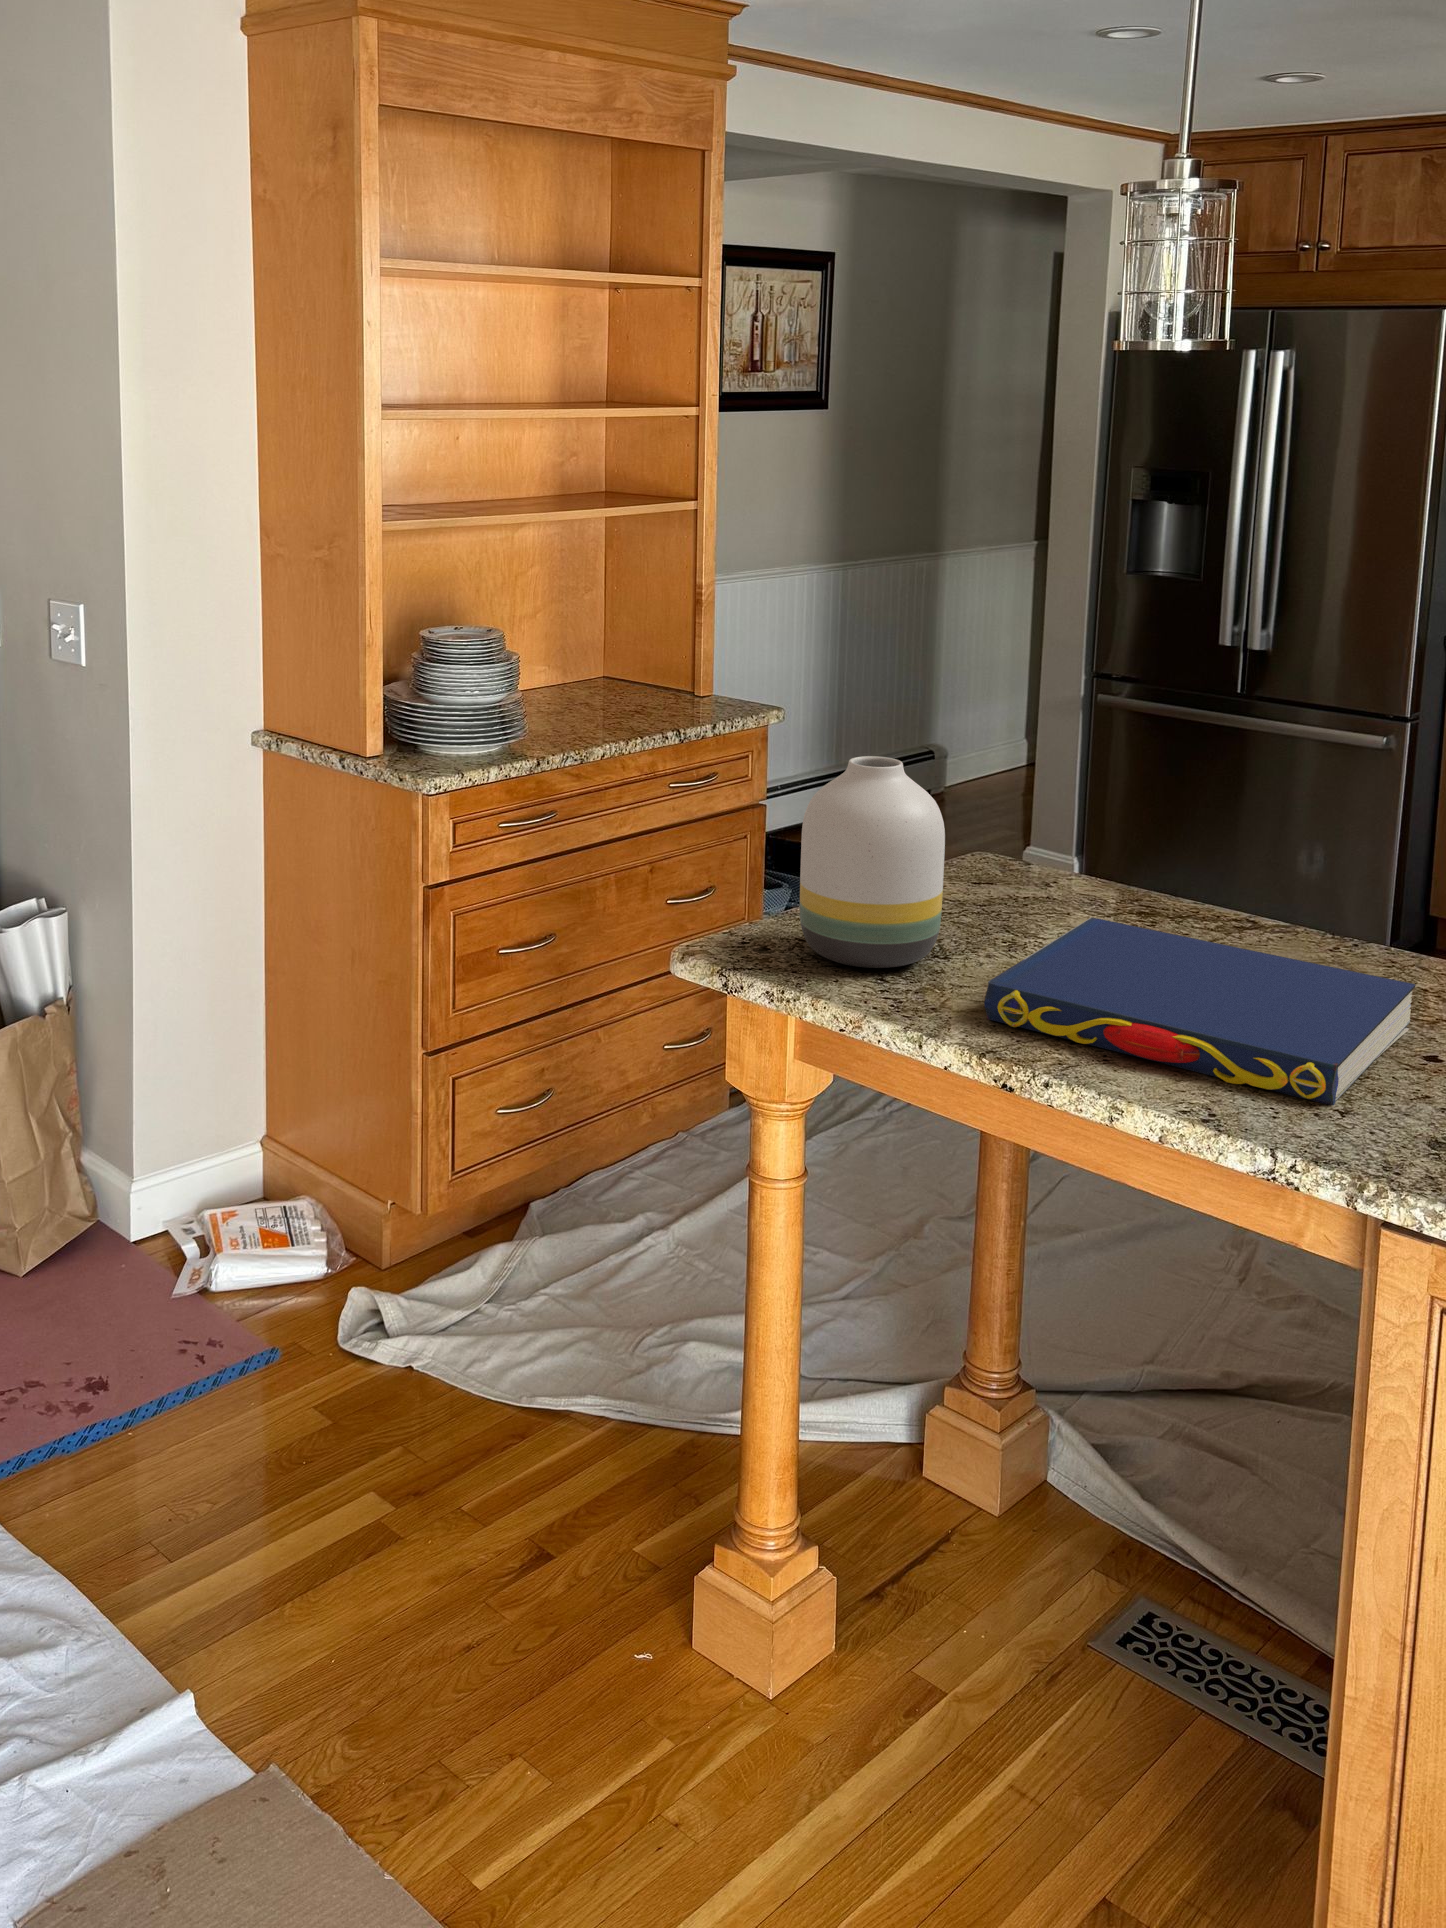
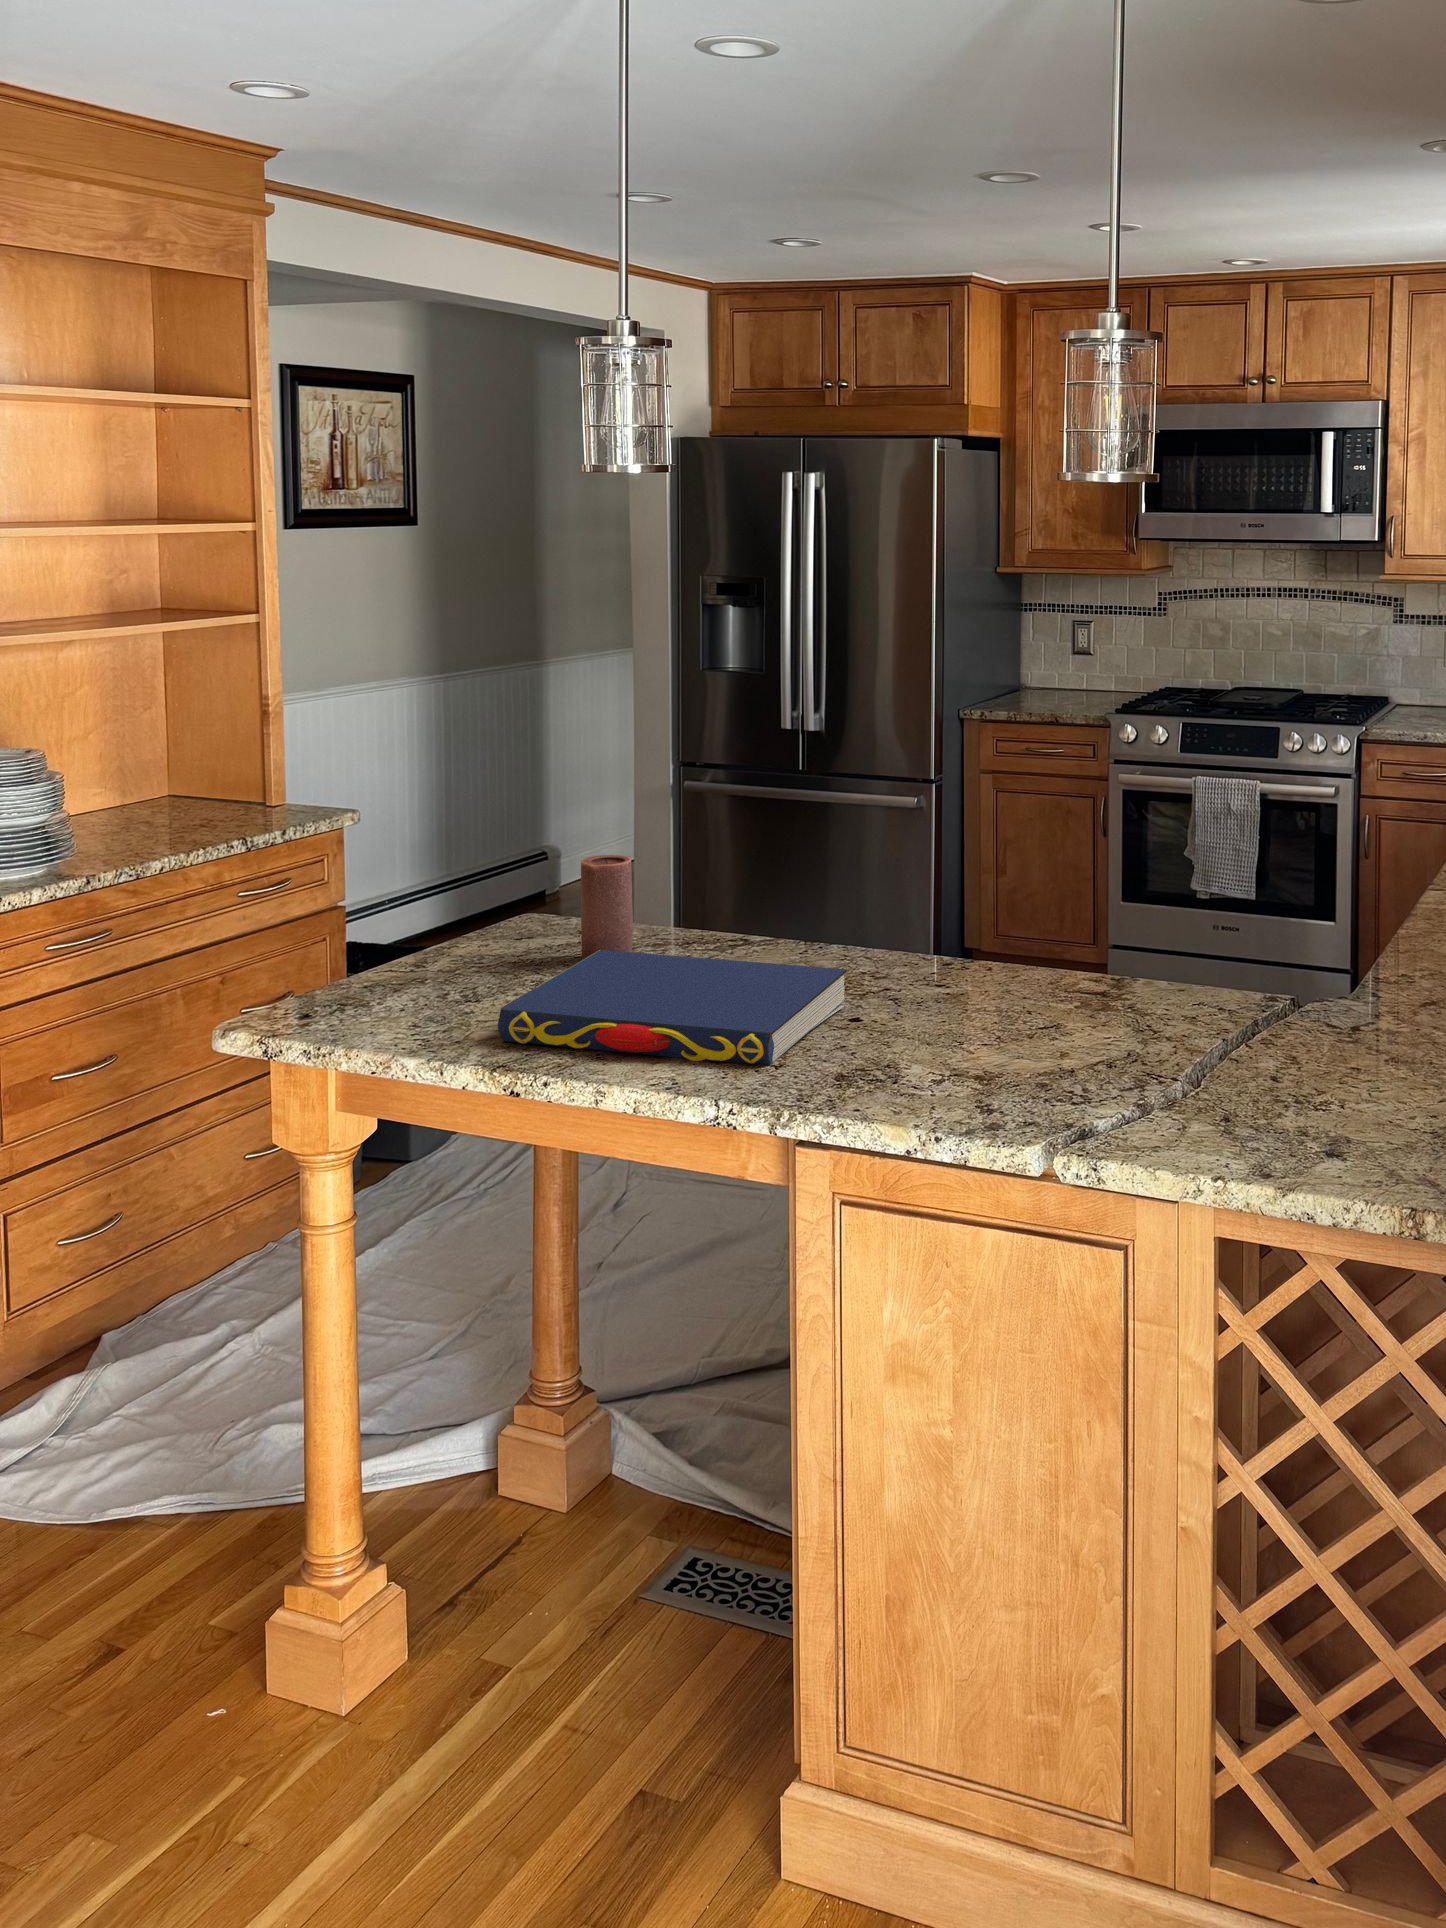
vase: present [800,756,945,968] -> none [336,826,468,1015]
candle: none [1059,802,1124,928] -> present [581,855,633,959]

